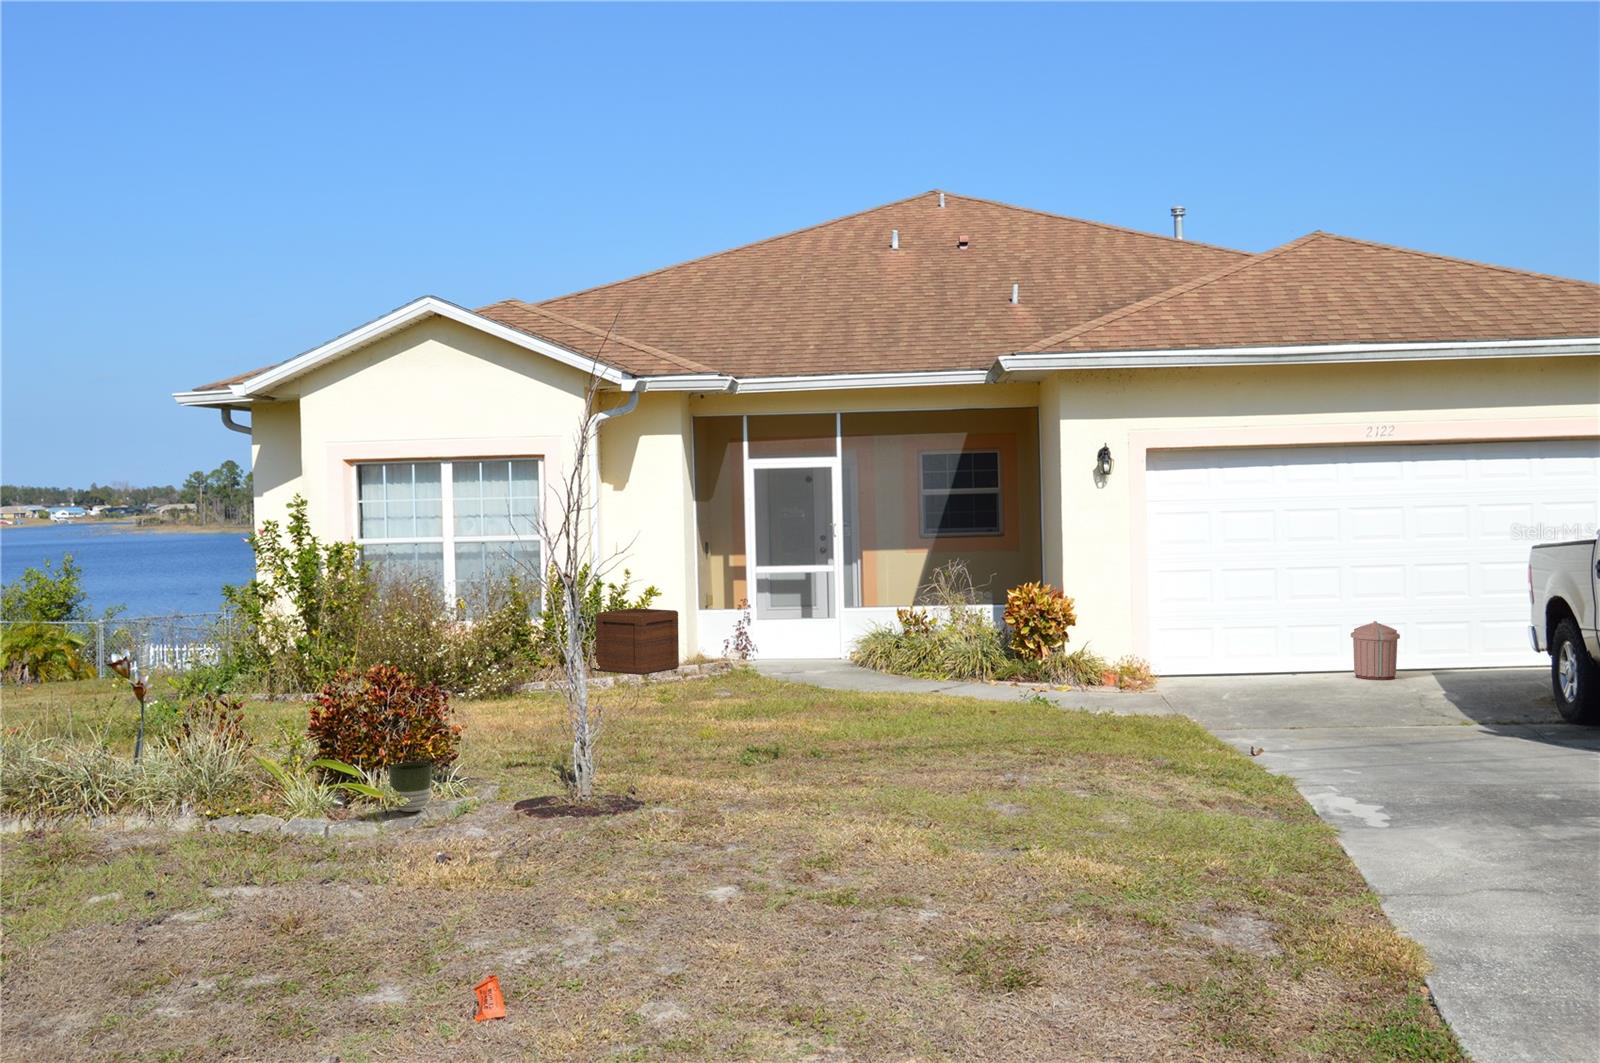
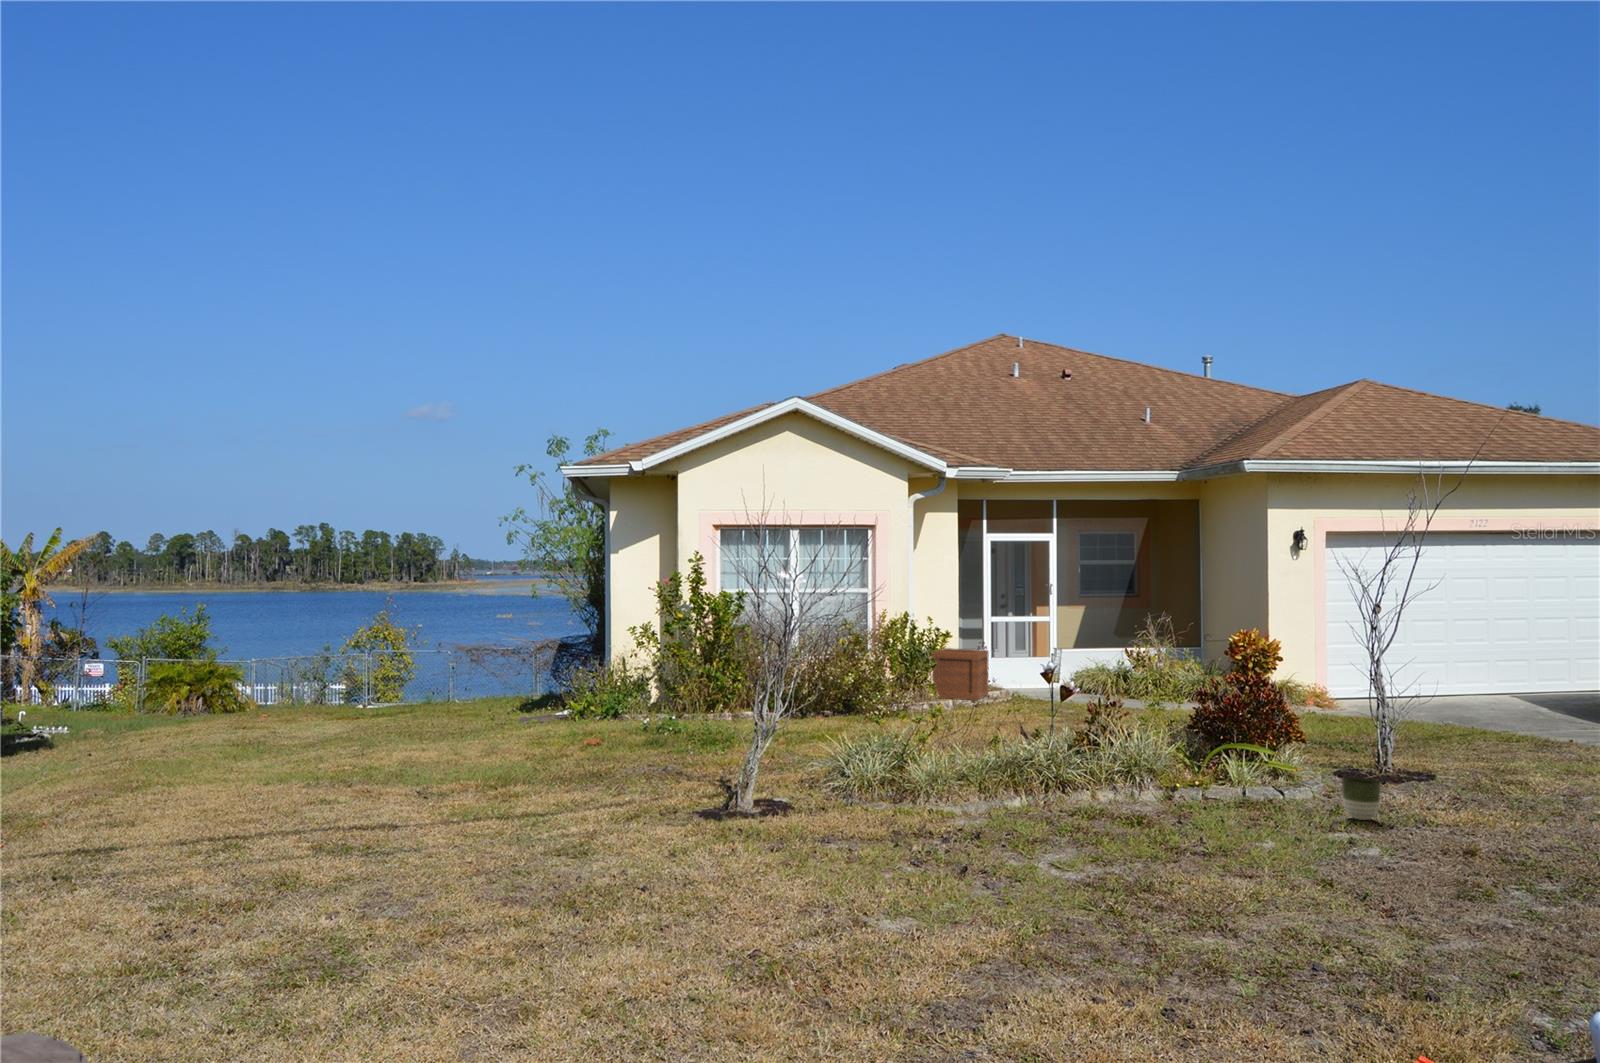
trash can: present [1351,621,1400,680] -> none [1467,659,1505,701]
planter: present [389,762,432,812] -> present [1342,776,1381,820]

